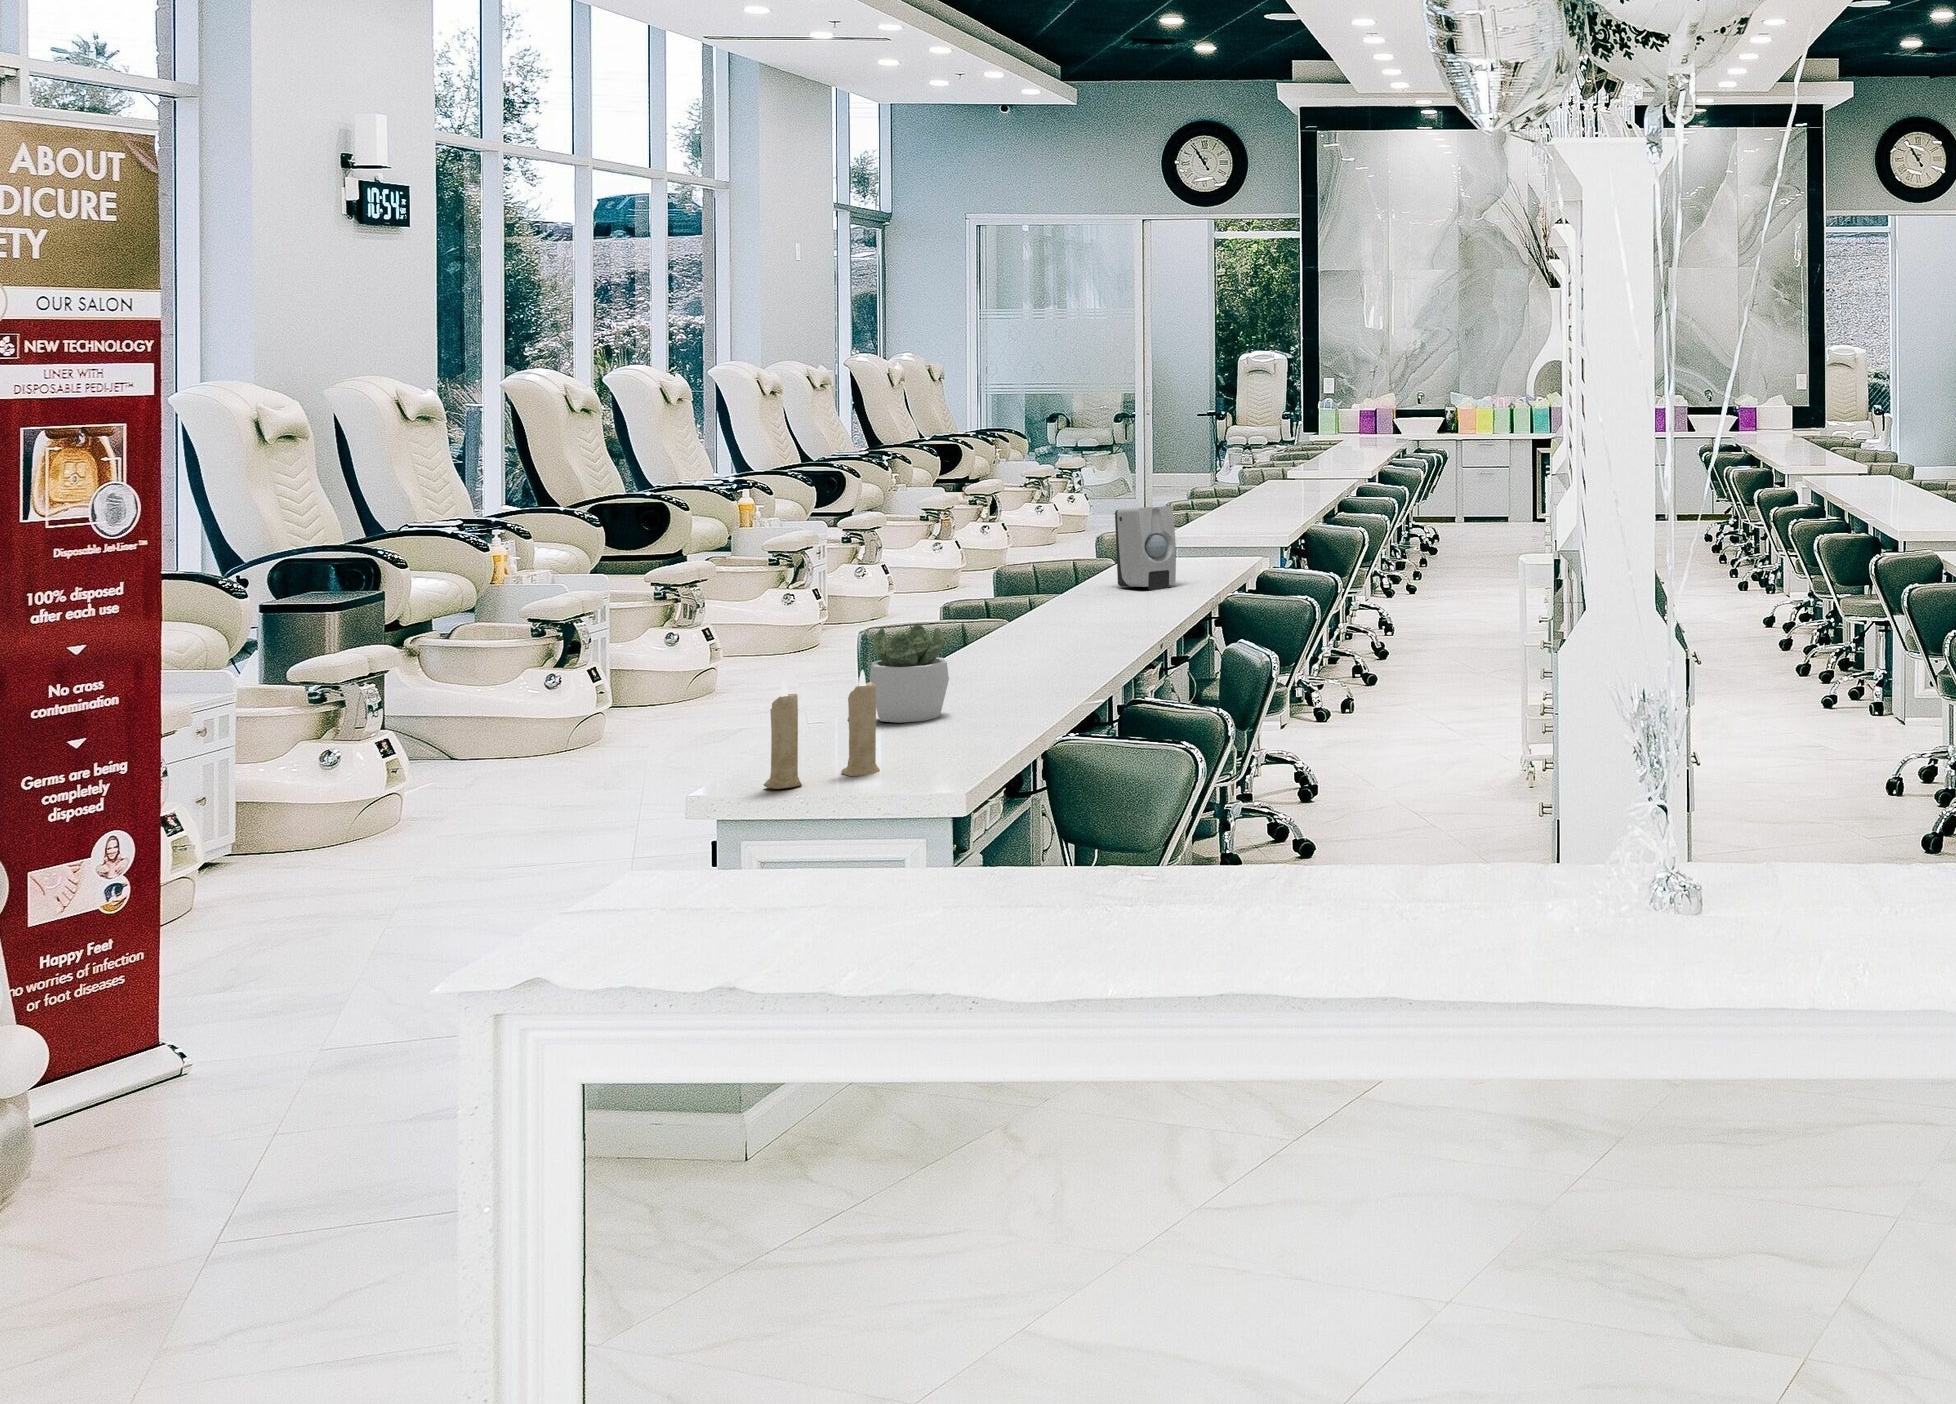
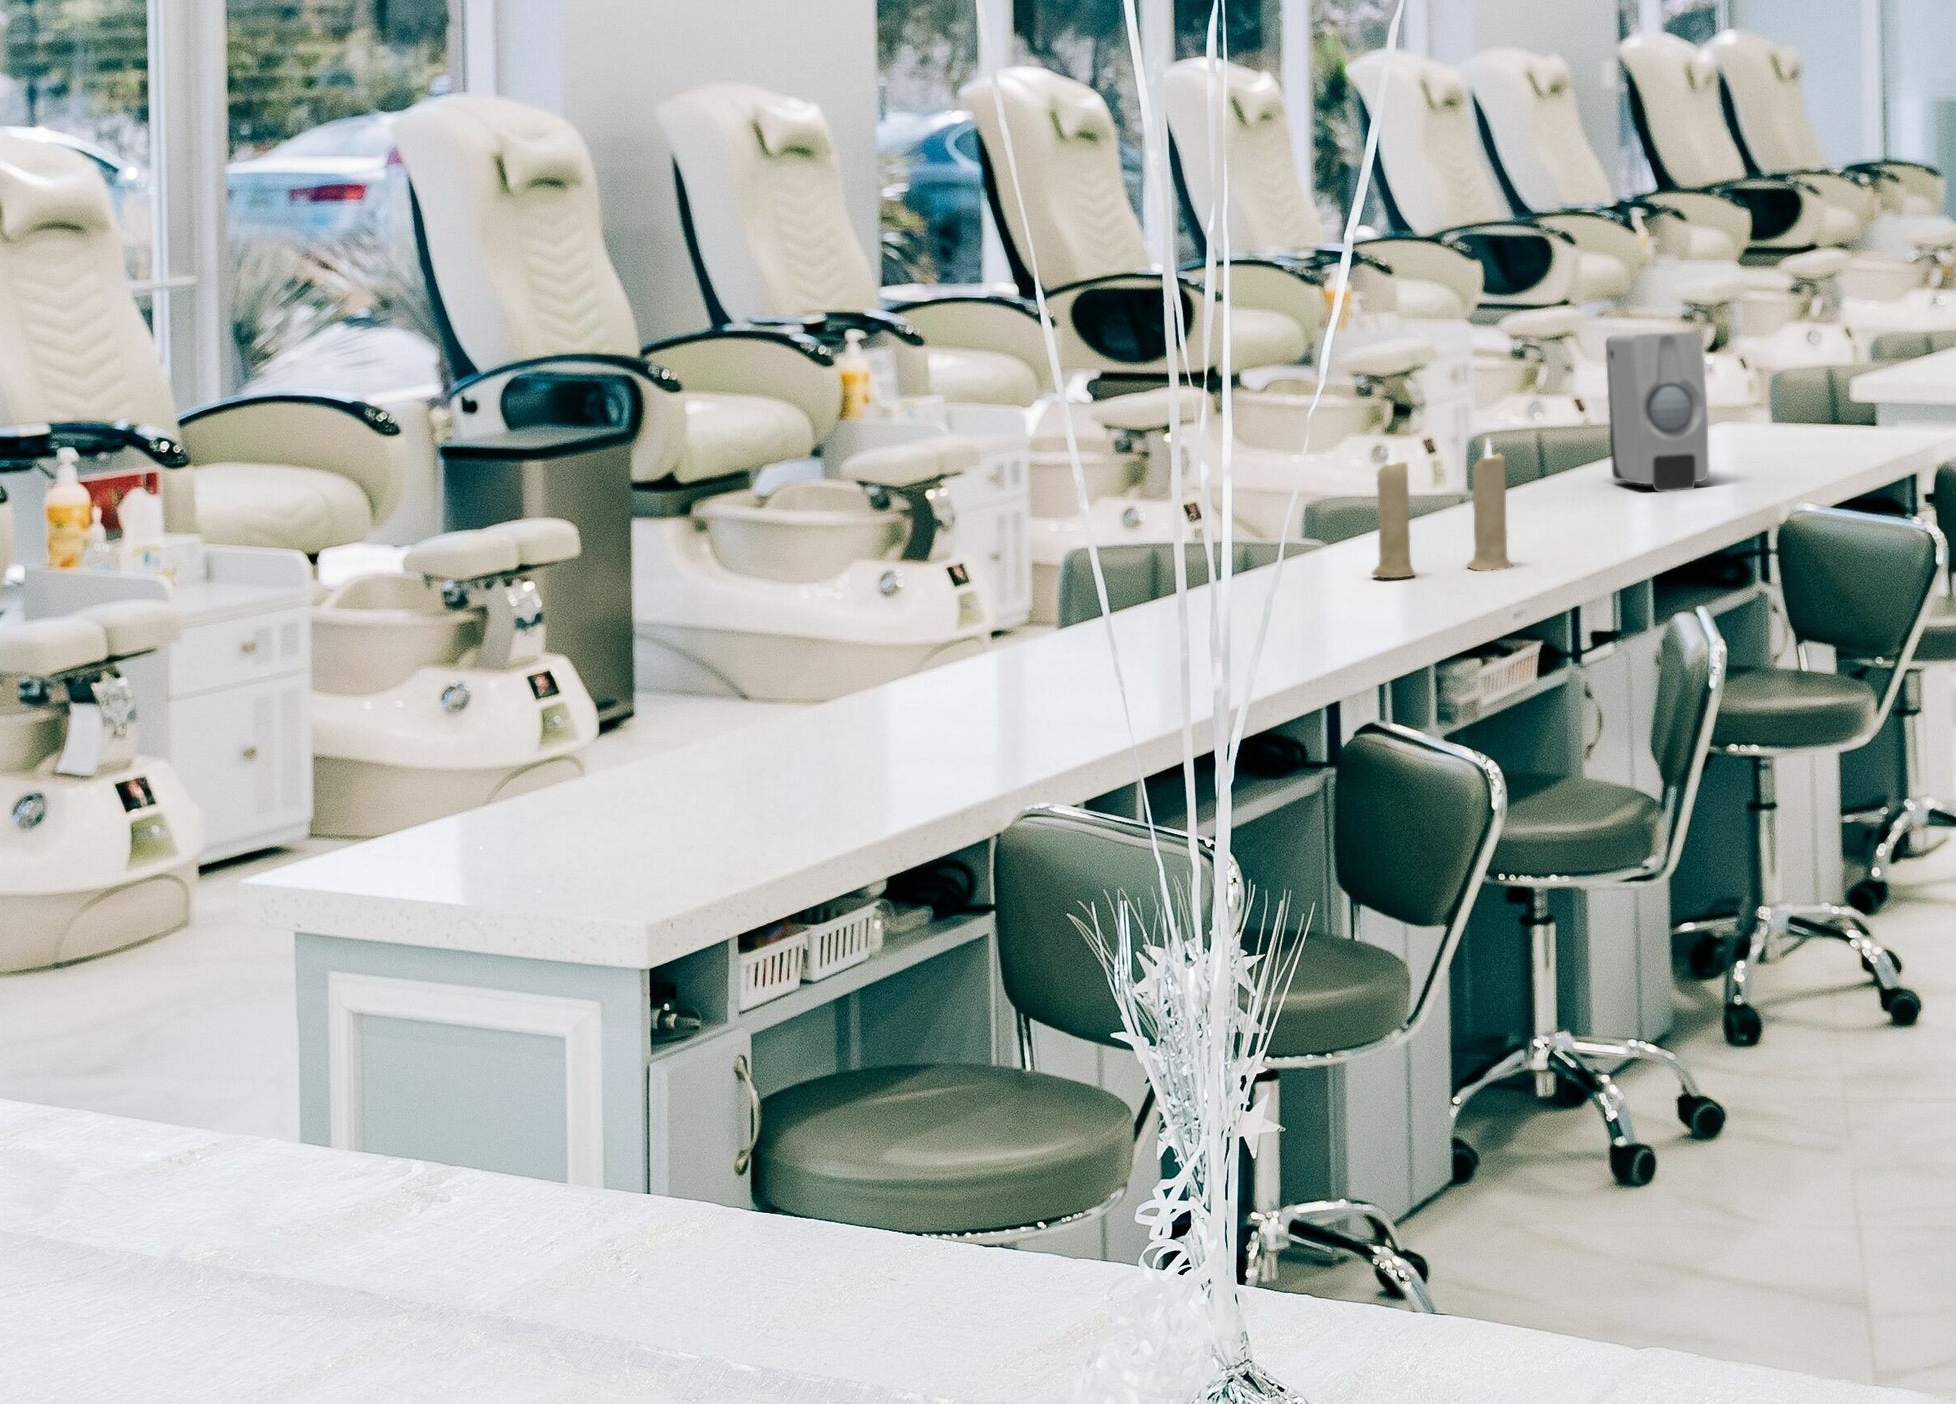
succulent plant: present [870,624,949,723] -> none [796,566,941,749]
candle: present [764,670,880,789] -> present [1373,439,1512,578]

